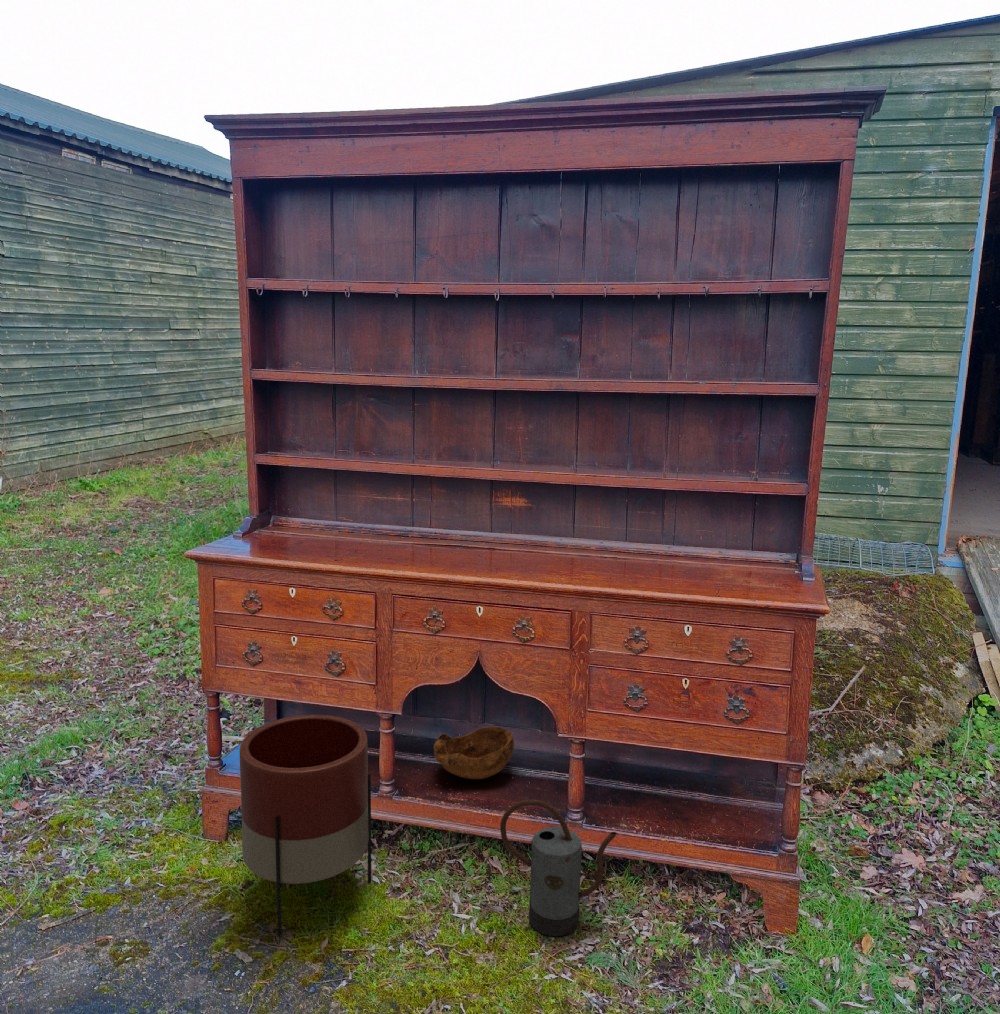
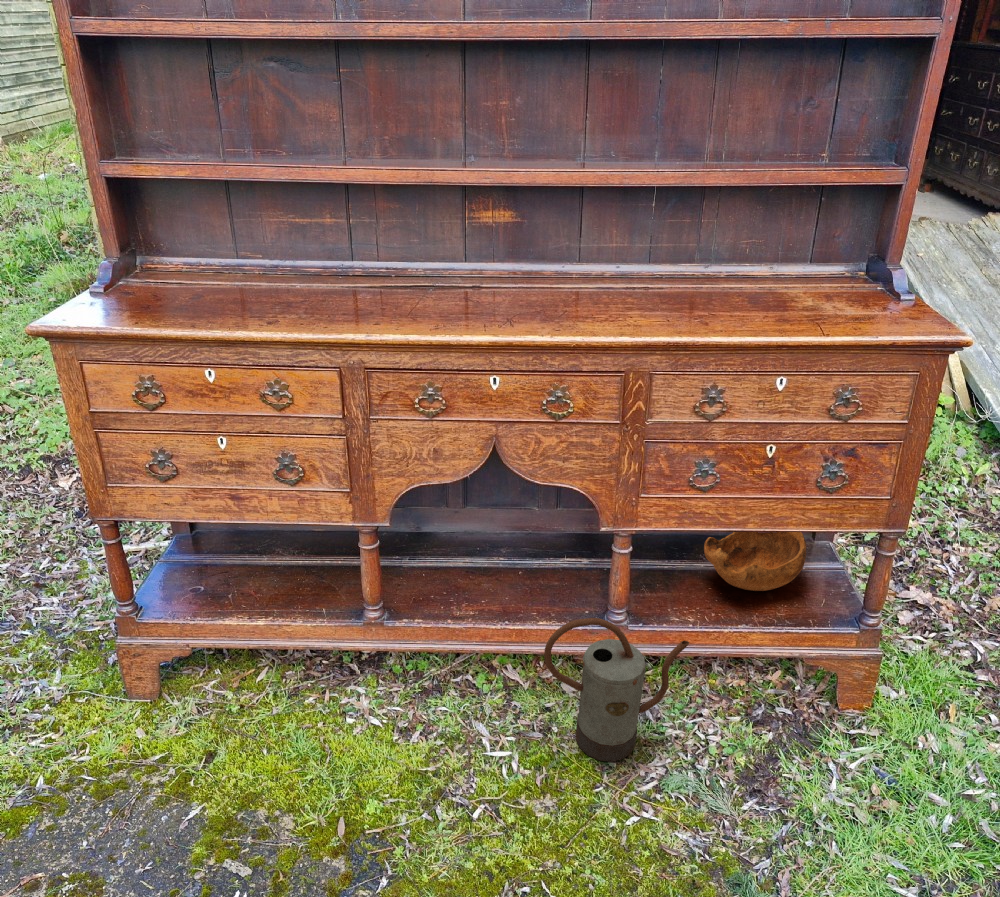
planter: present [239,715,371,937] -> none [180,539,371,829]
wooden bowl: present [433,726,514,779] -> present [704,532,806,591]

